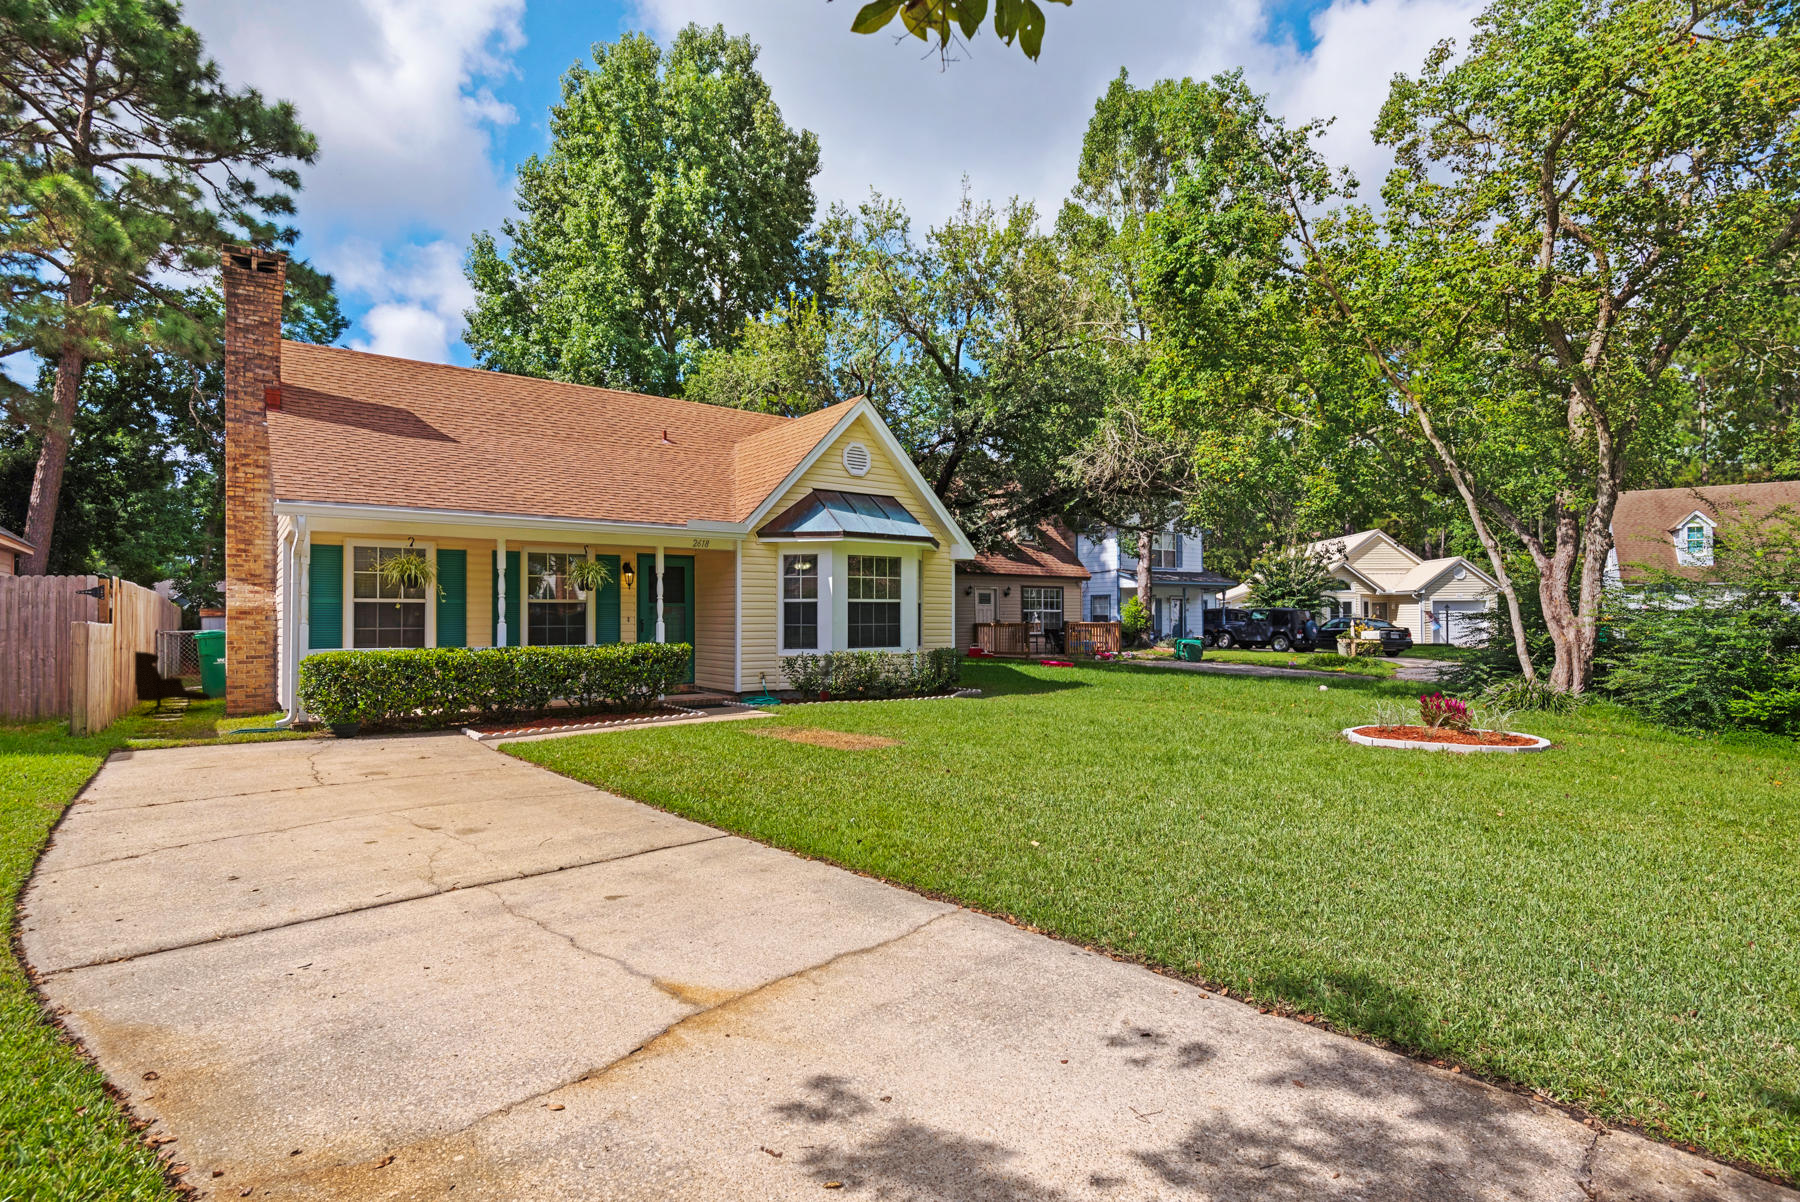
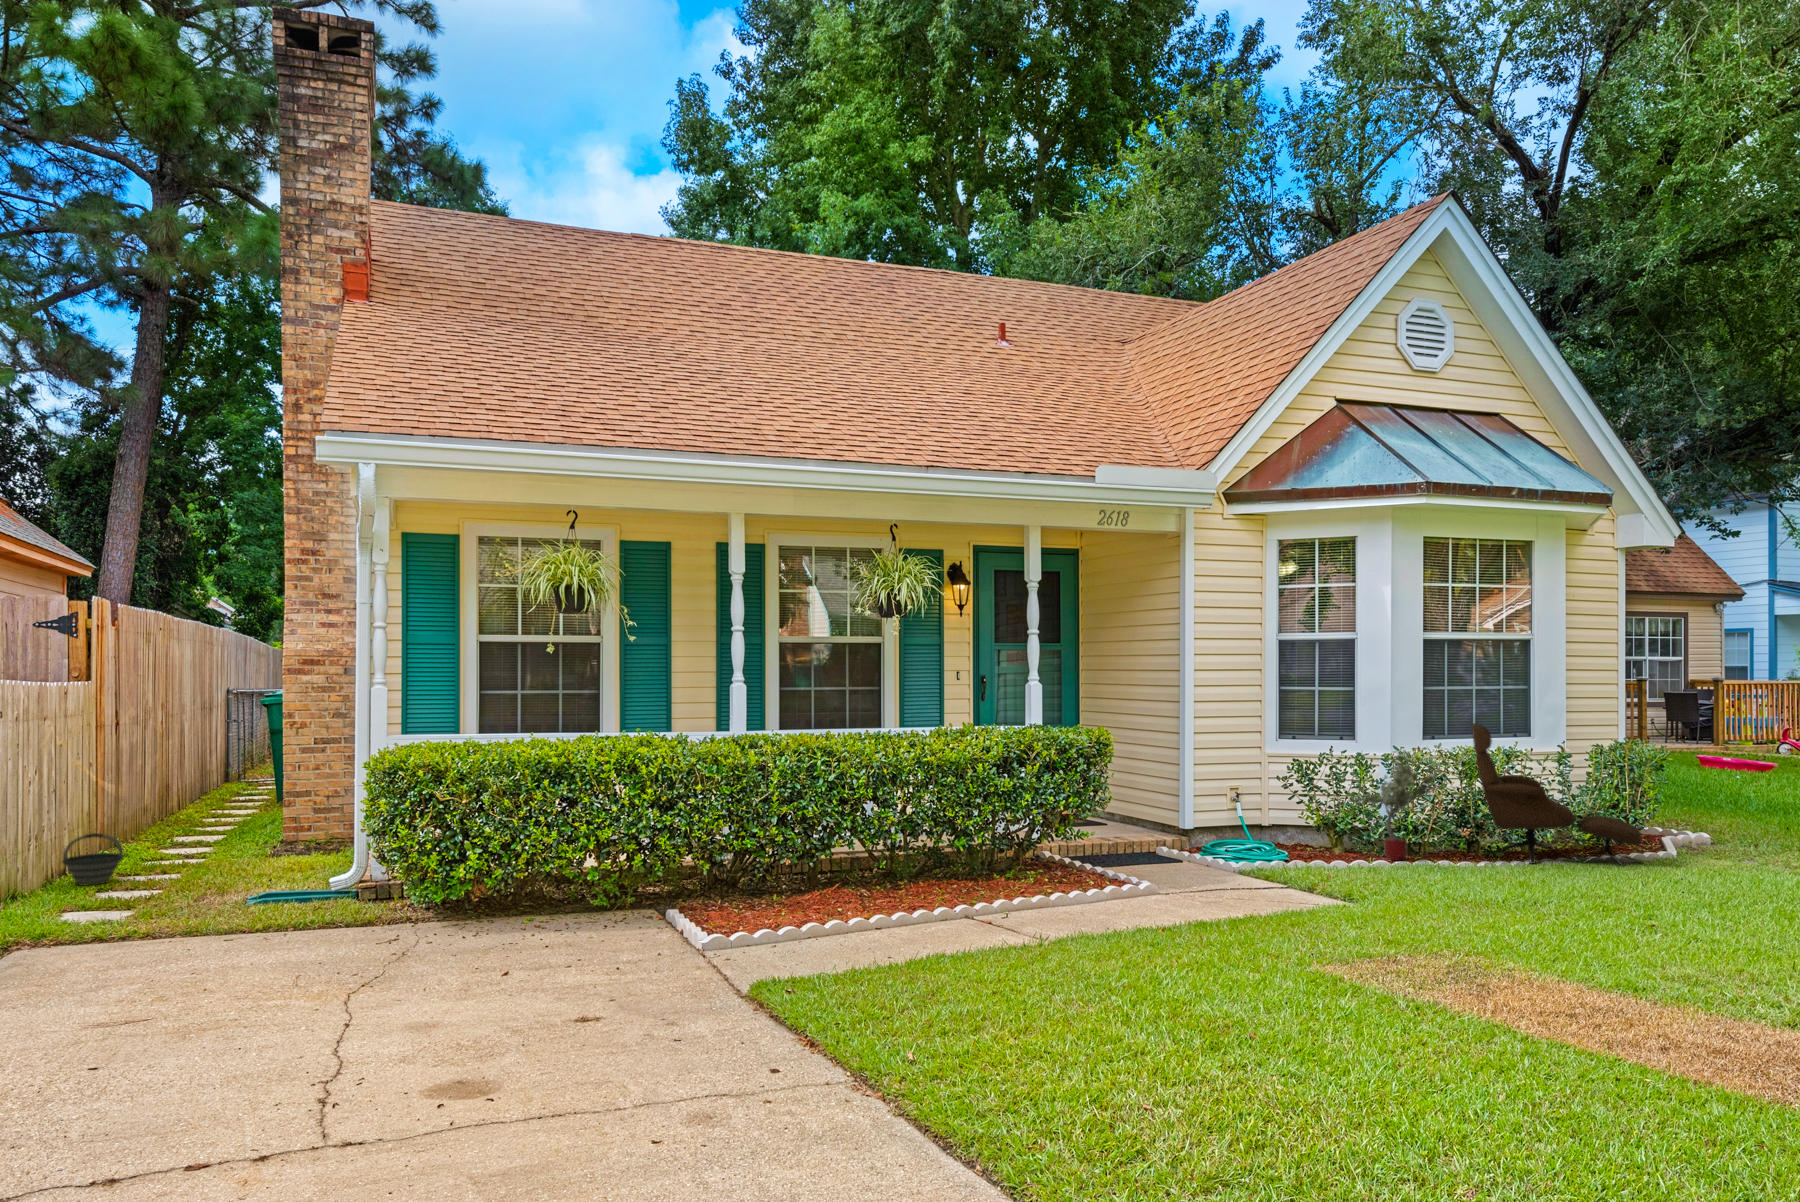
lounge chair: present [134,651,210,715] -> present [1472,723,1642,867]
bucket: present [328,708,362,738] -> present [62,833,124,885]

